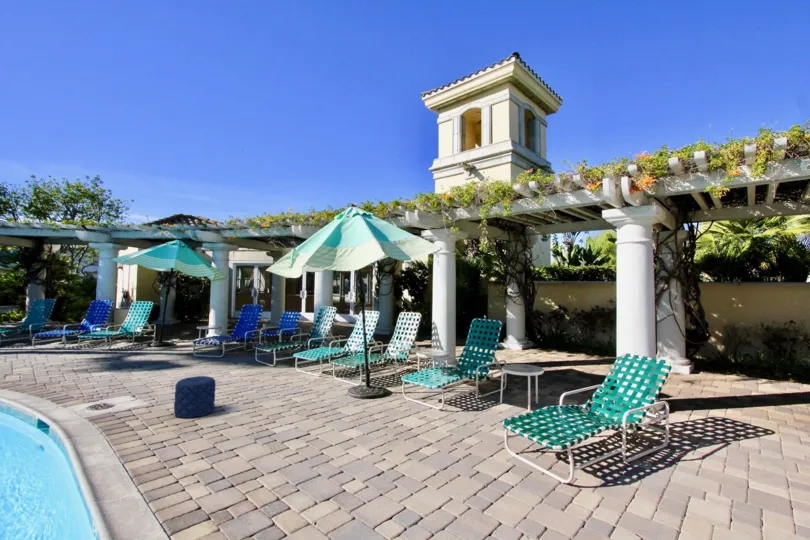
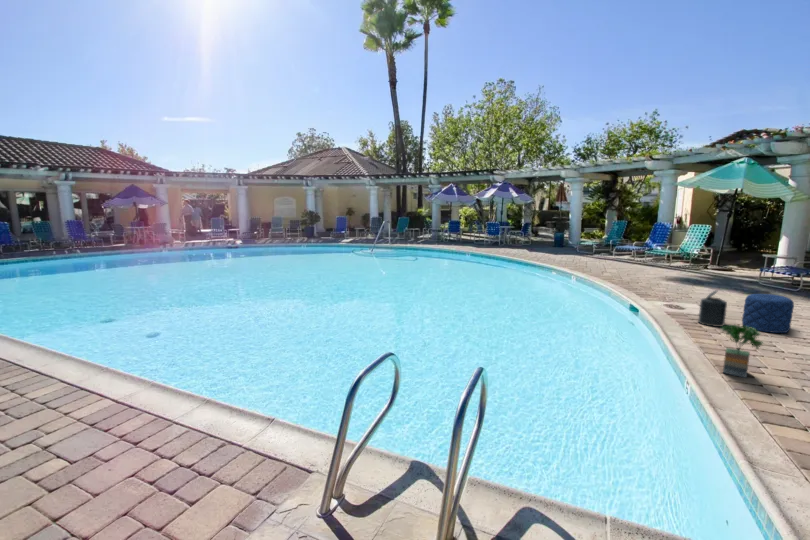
trash can: none [128,383,158,428] -> present [698,291,727,327]
potted tree: none [139,430,186,501] -> present [722,325,763,378]

